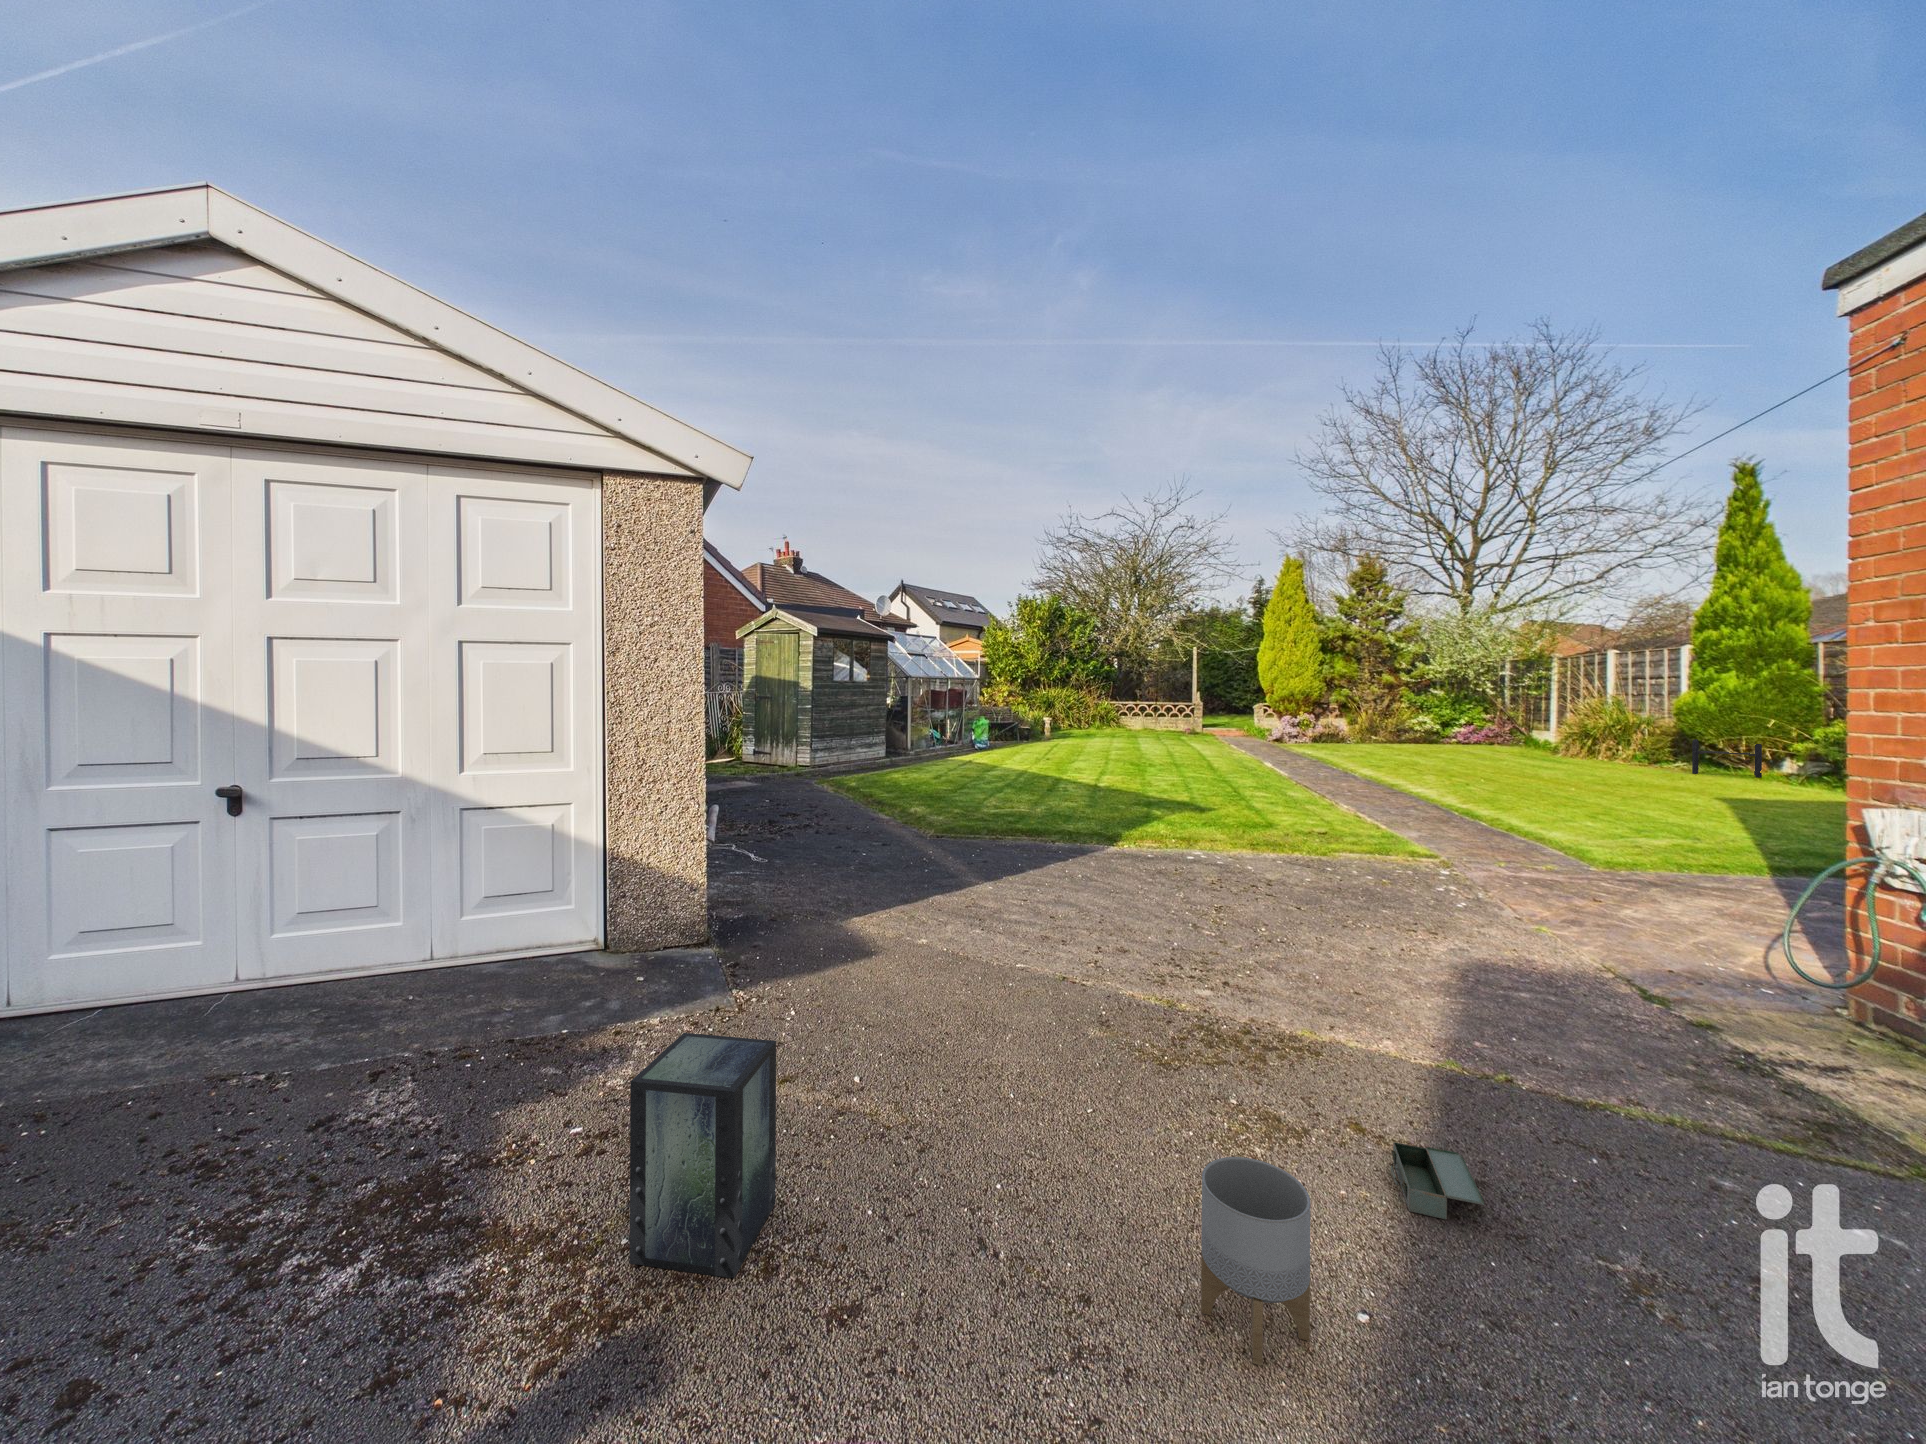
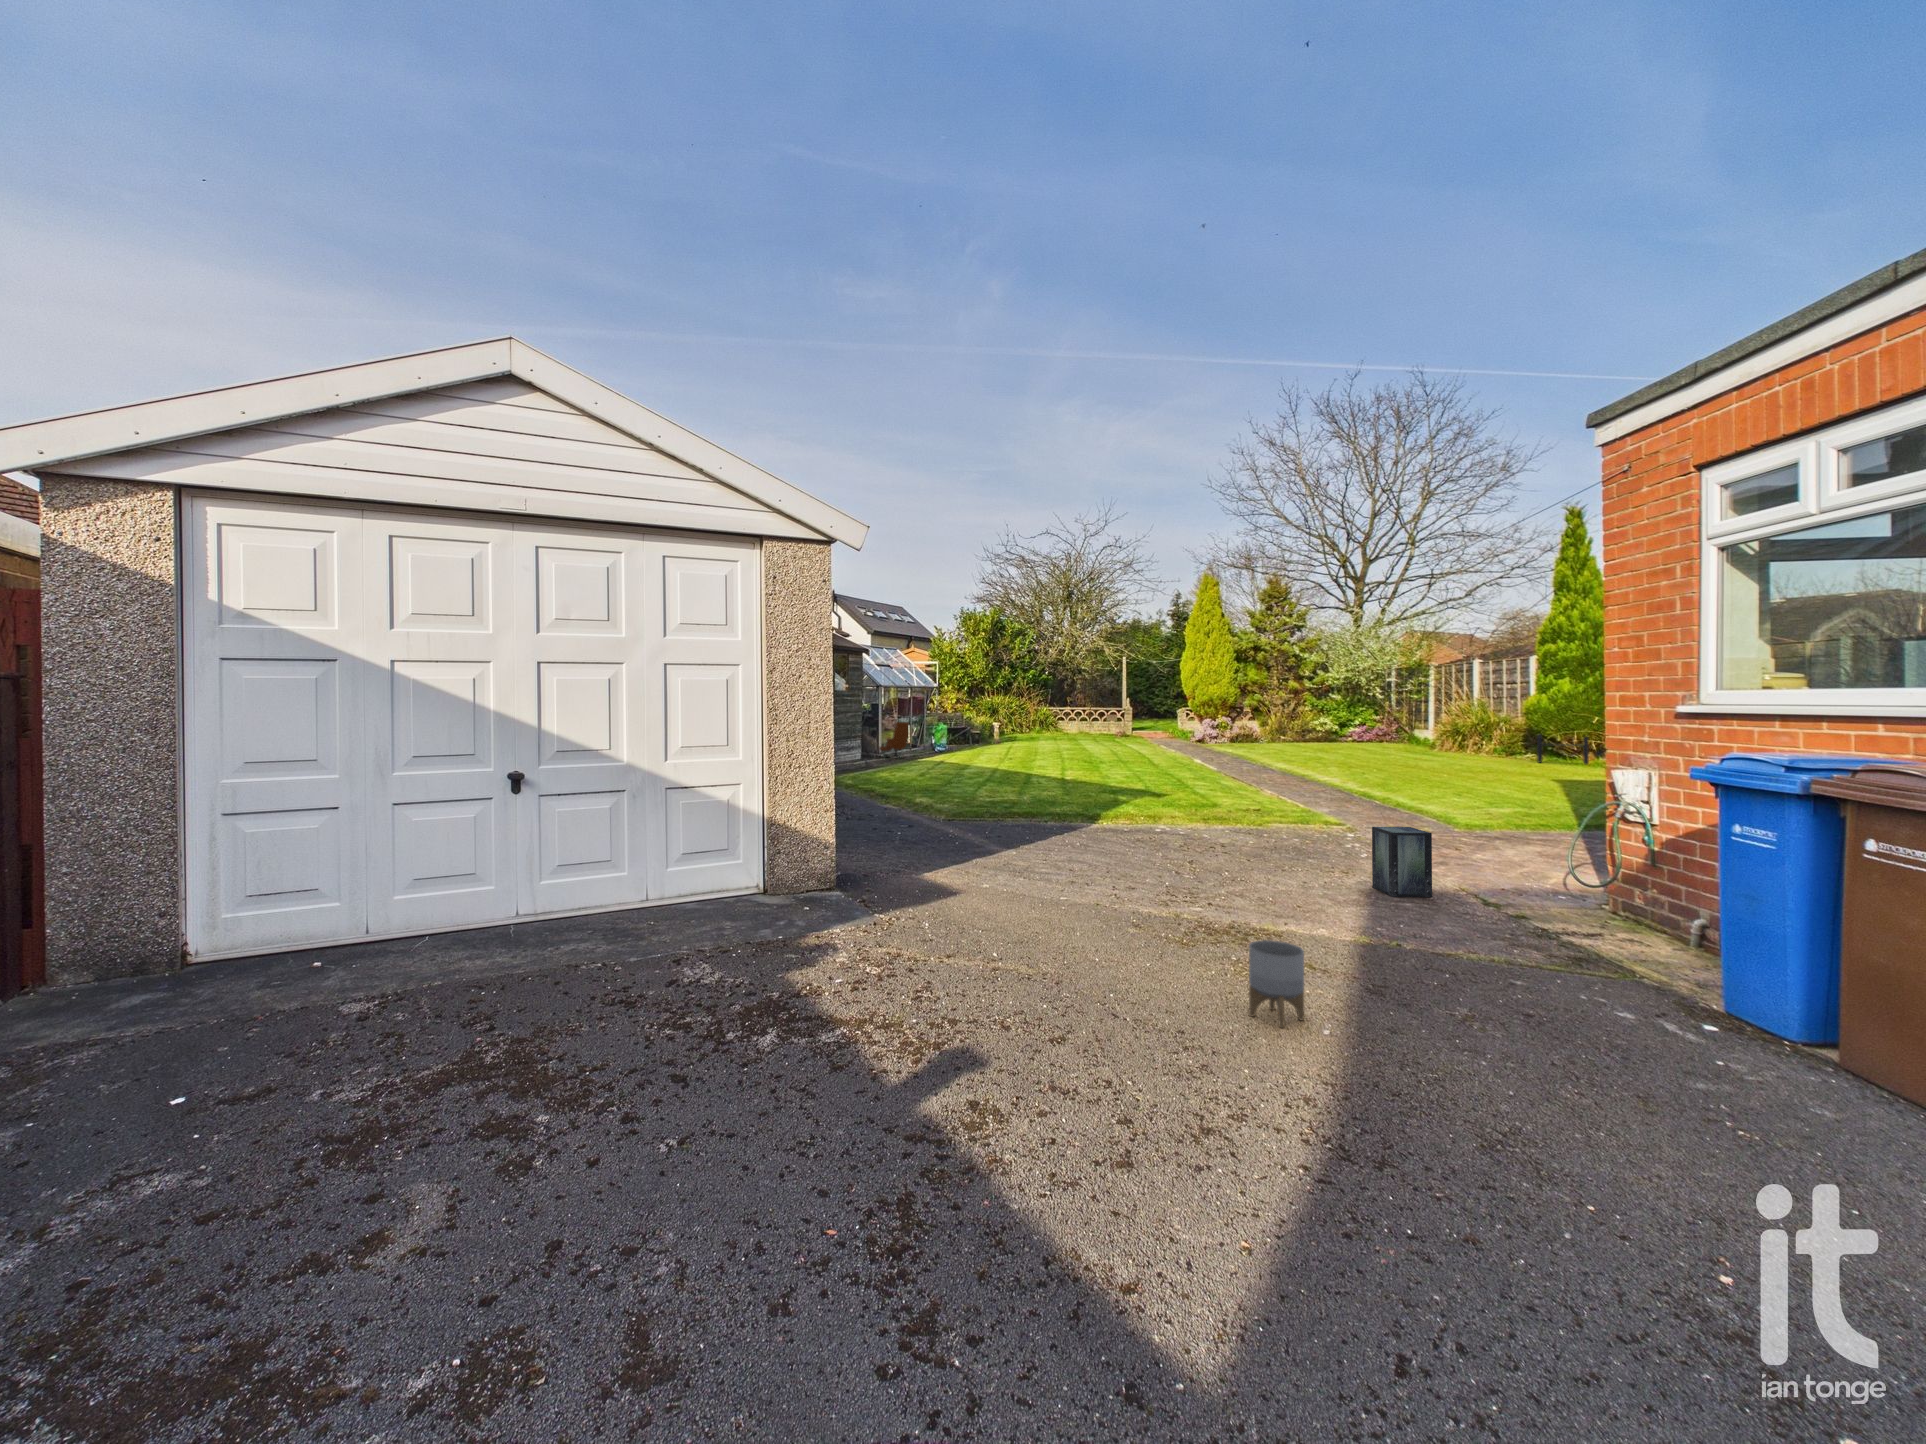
lounge chair: none [913,716,946,755] -> present [879,722,909,757]
storage box: present [629,1033,776,1278] -> present [1372,827,1432,897]
toolbox: present [1391,1142,1484,1219] -> none [1334,954,1384,983]

